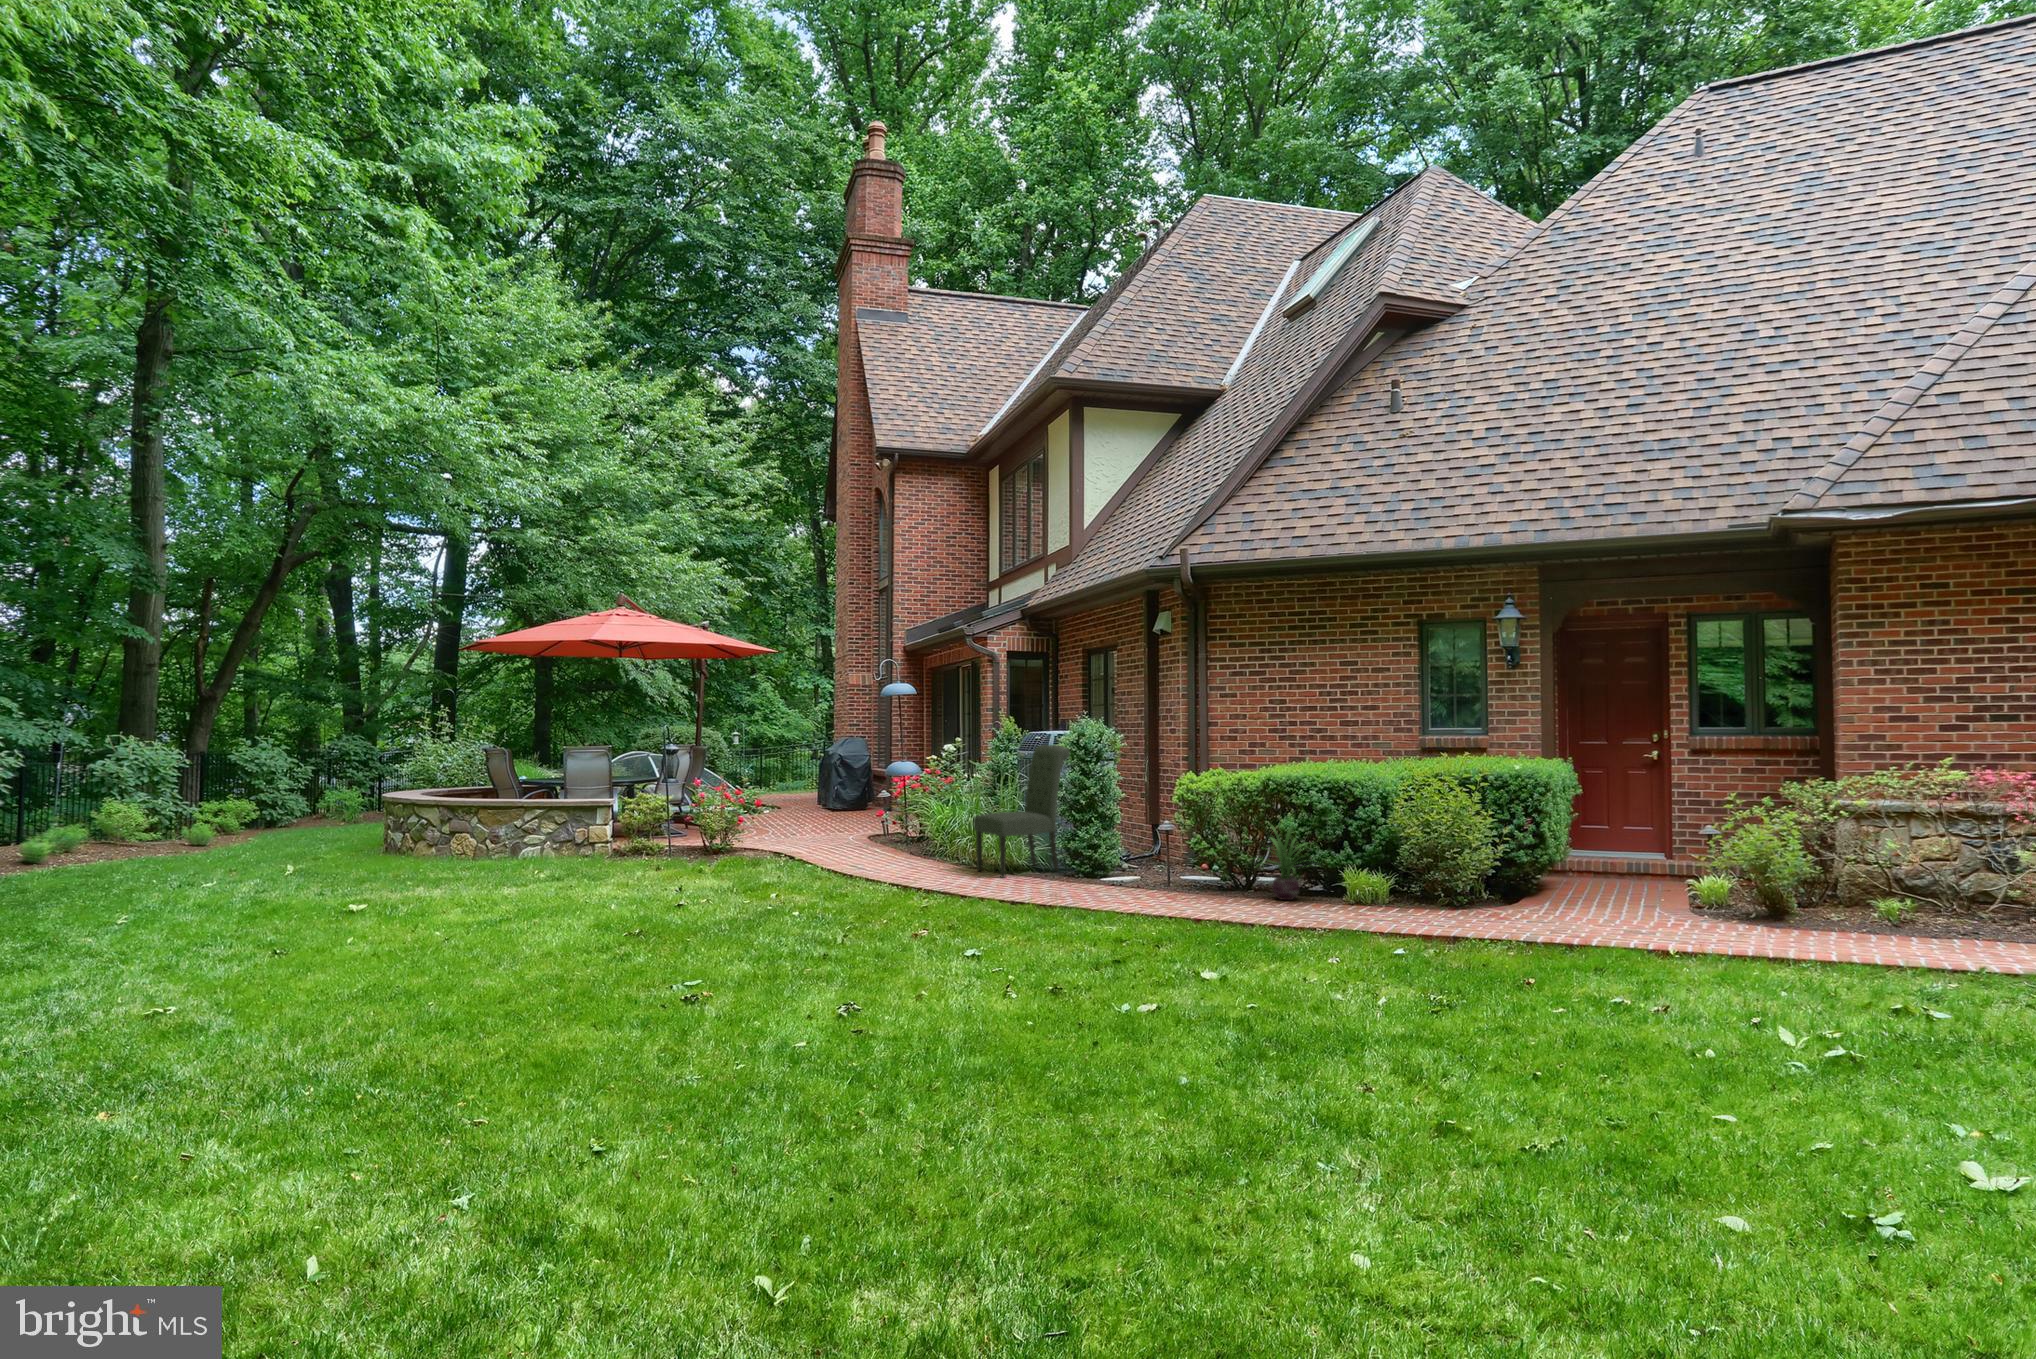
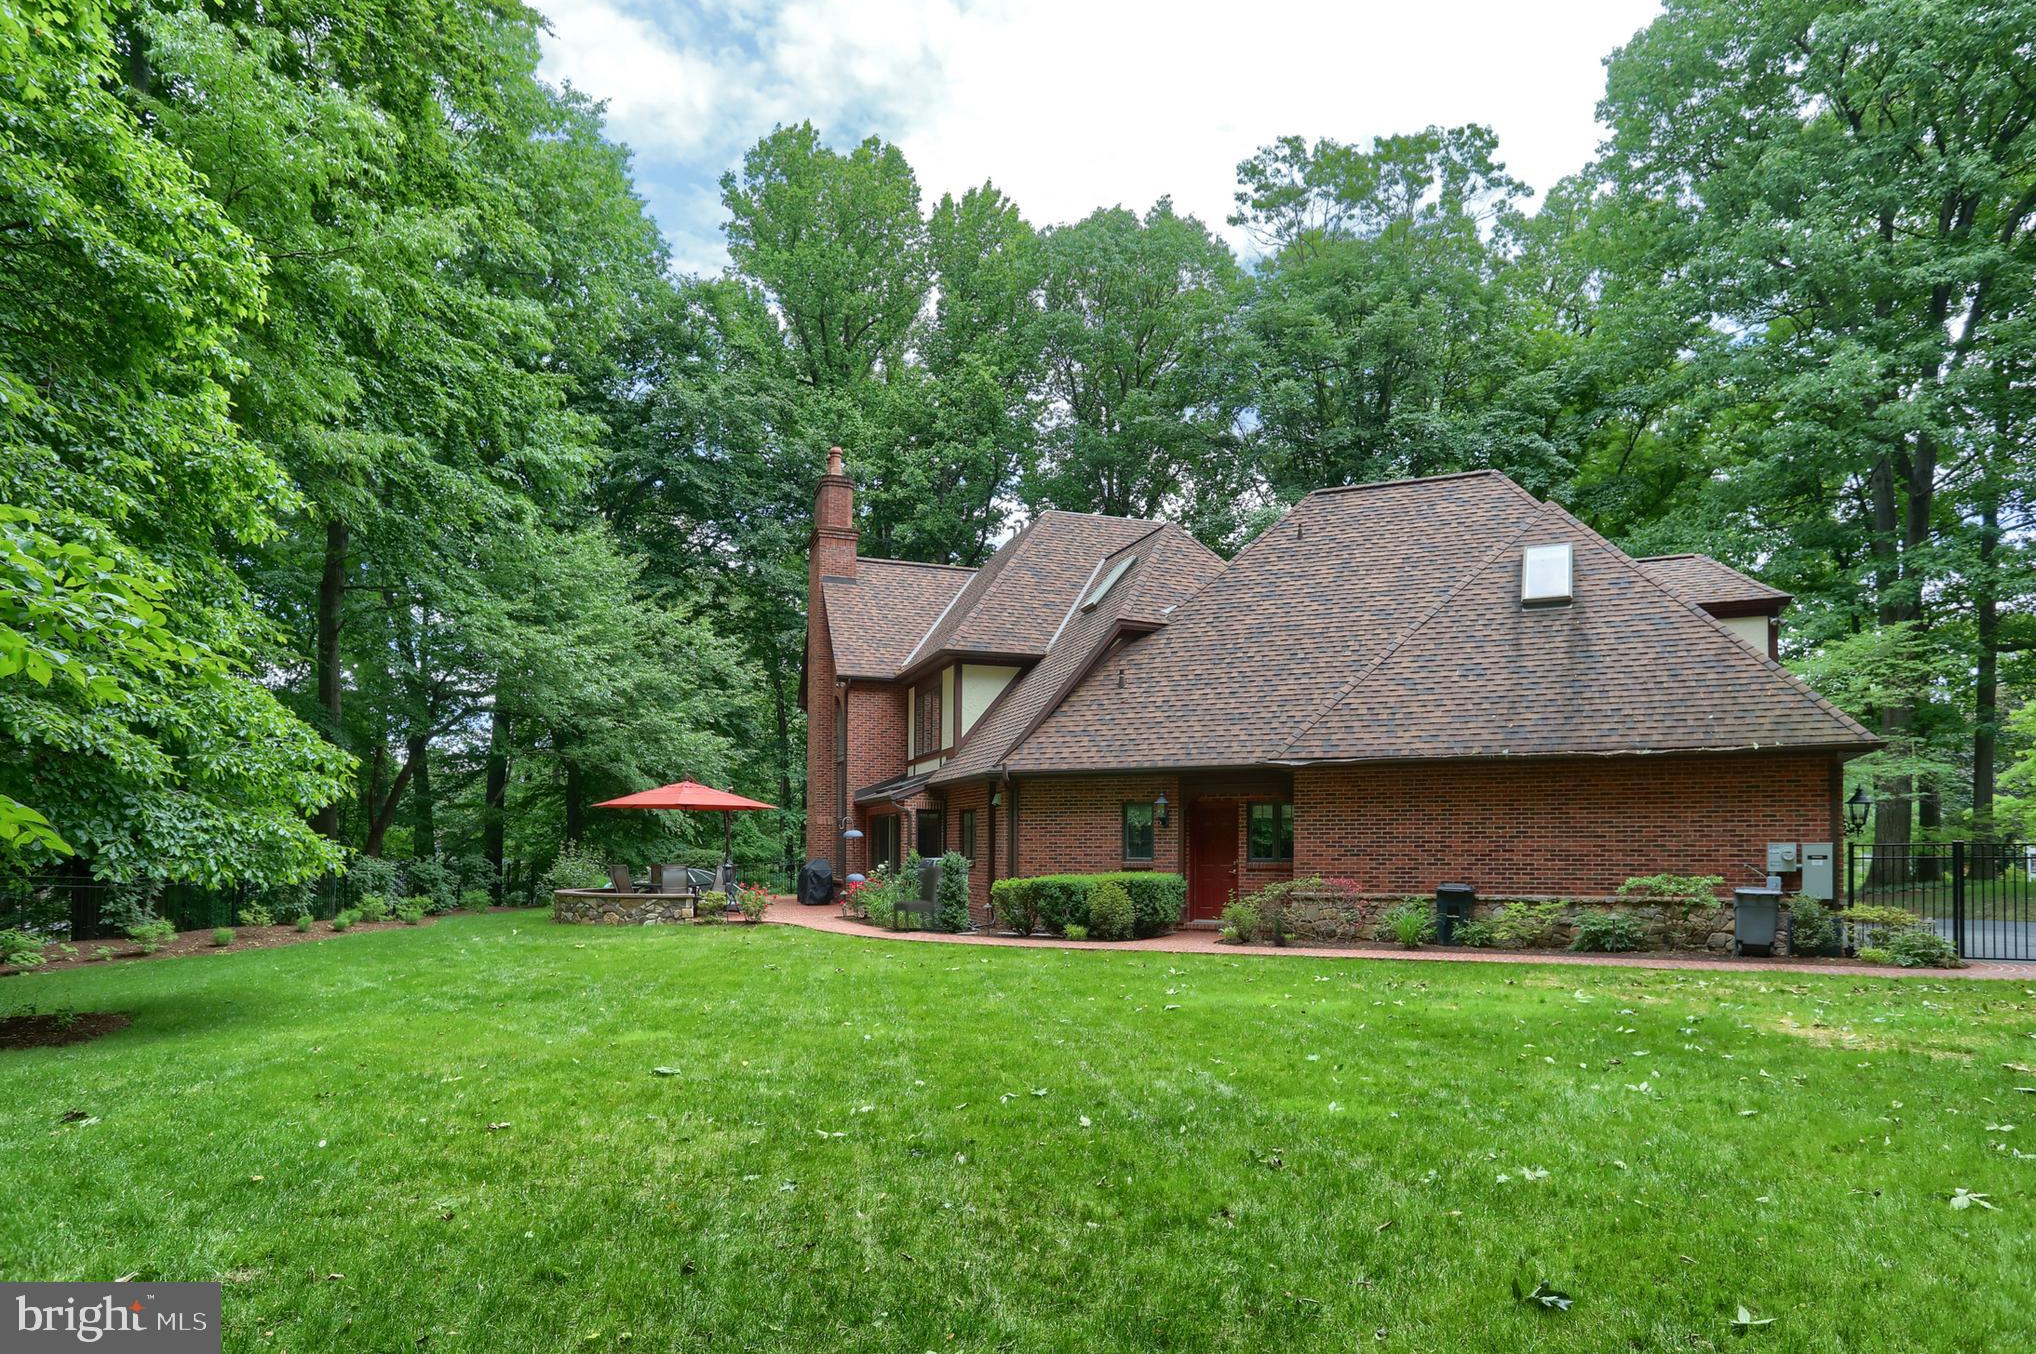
decorative plant: present [1271,825,1304,900] -> present [1271,911,1286,946]

